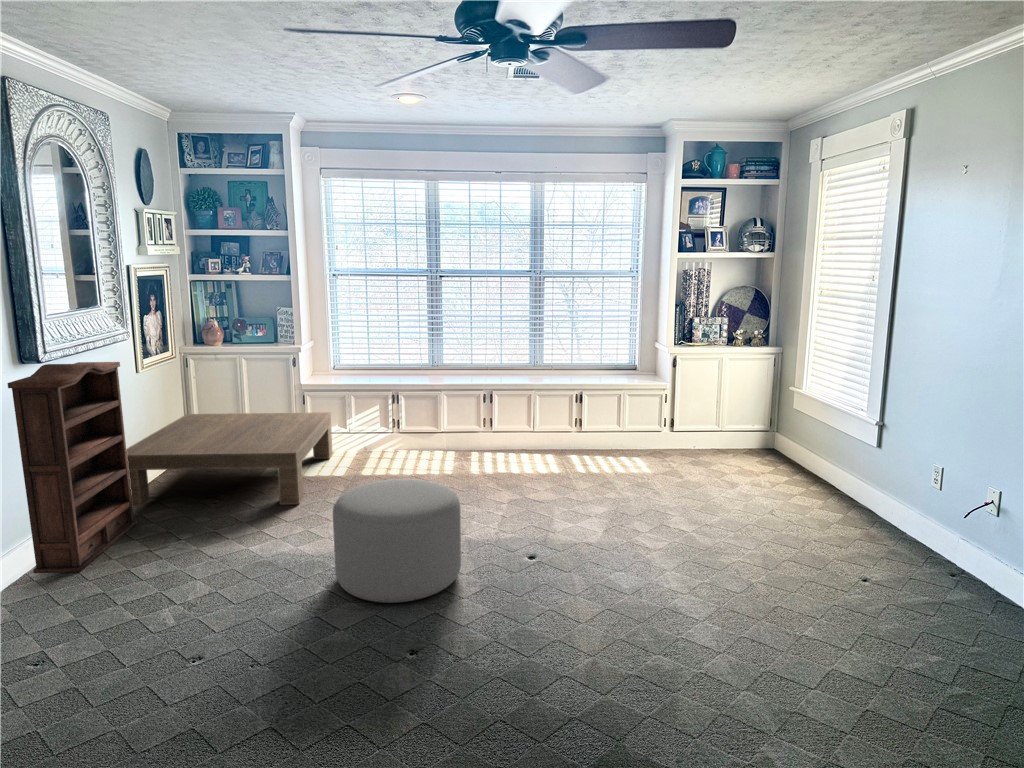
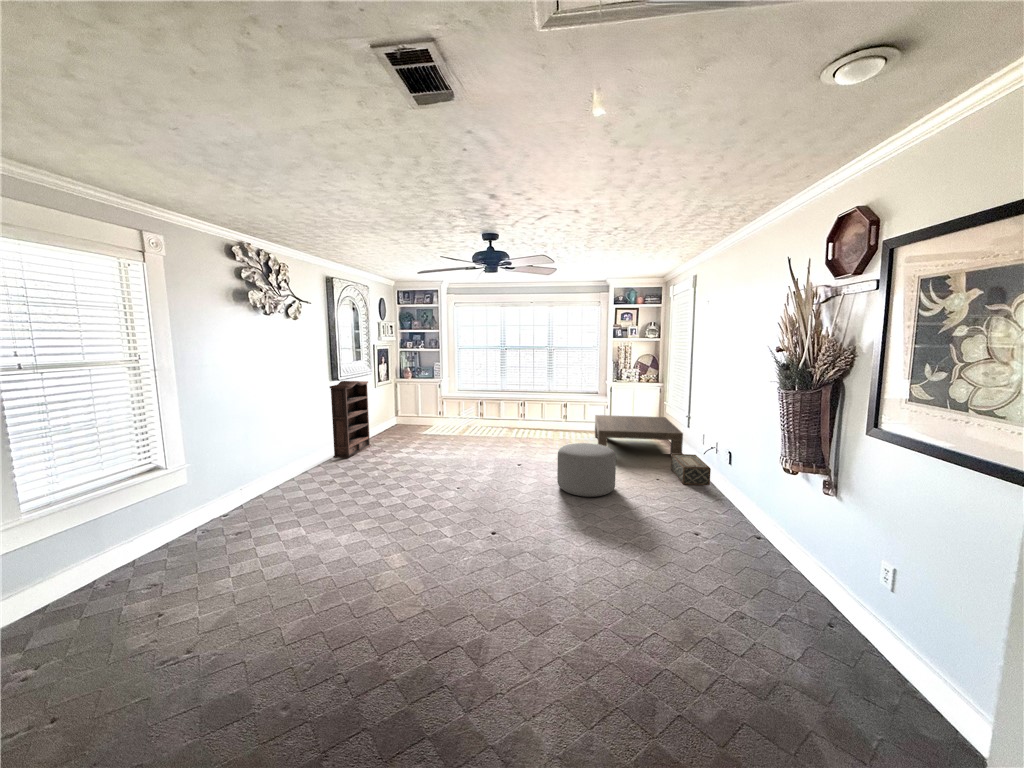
coffee table: present [126,412,333,507] -> present [595,415,683,456]
ottoman: present [333,479,461,603] -> present [557,443,616,497]
woven basket: none [869,510,987,587] -> present [671,454,711,485]

